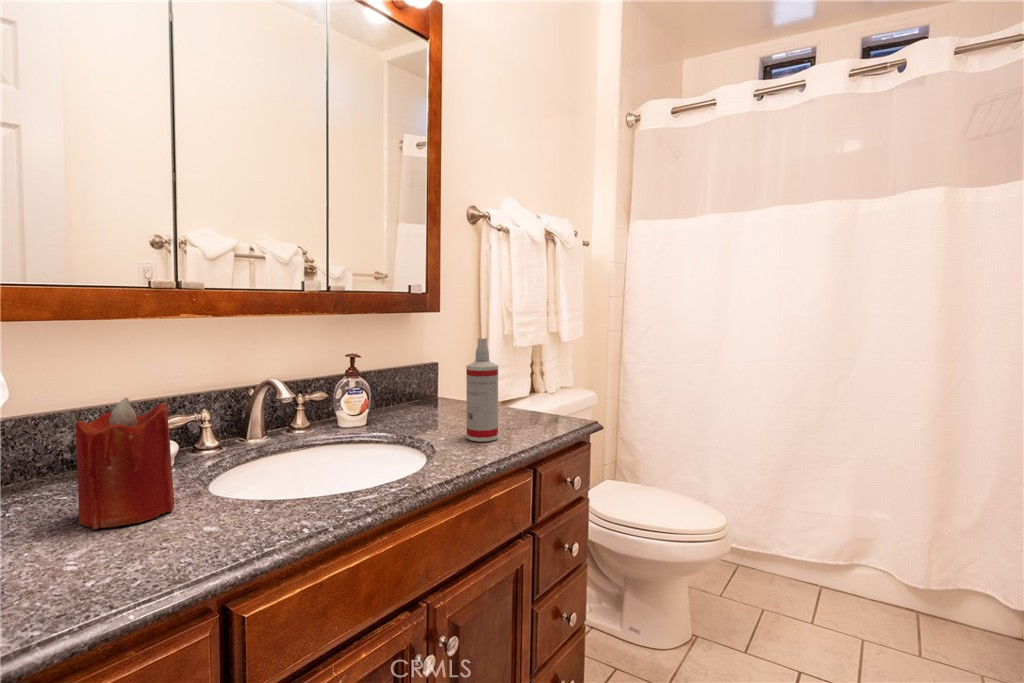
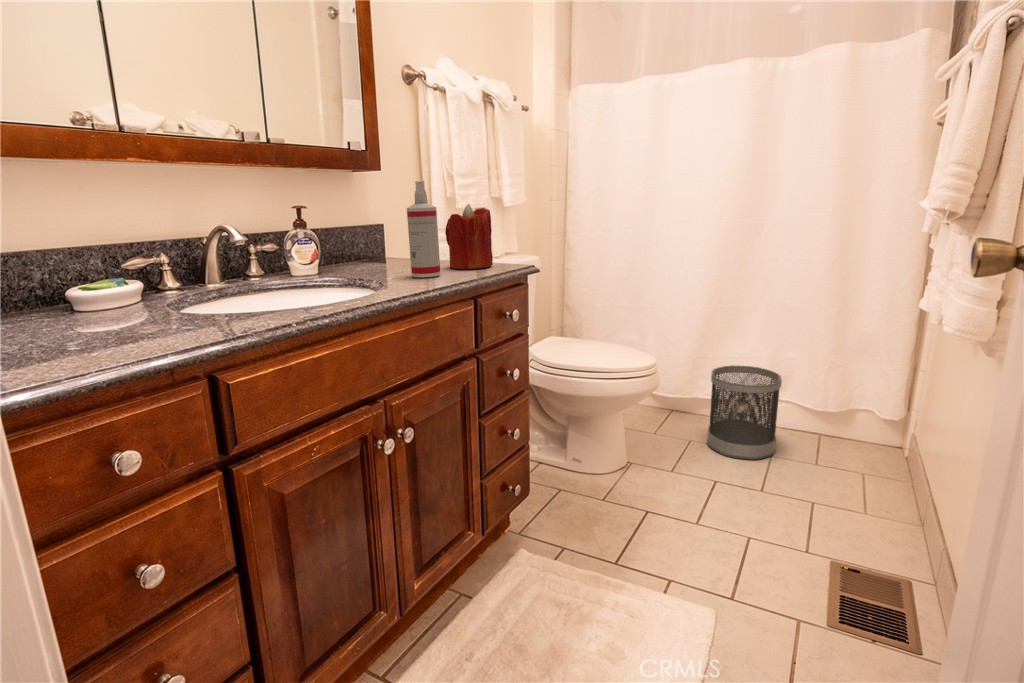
candle: present [75,398,175,529] -> present [445,204,493,269]
wastebasket: none [780,519,867,639] -> present [707,366,782,460]

